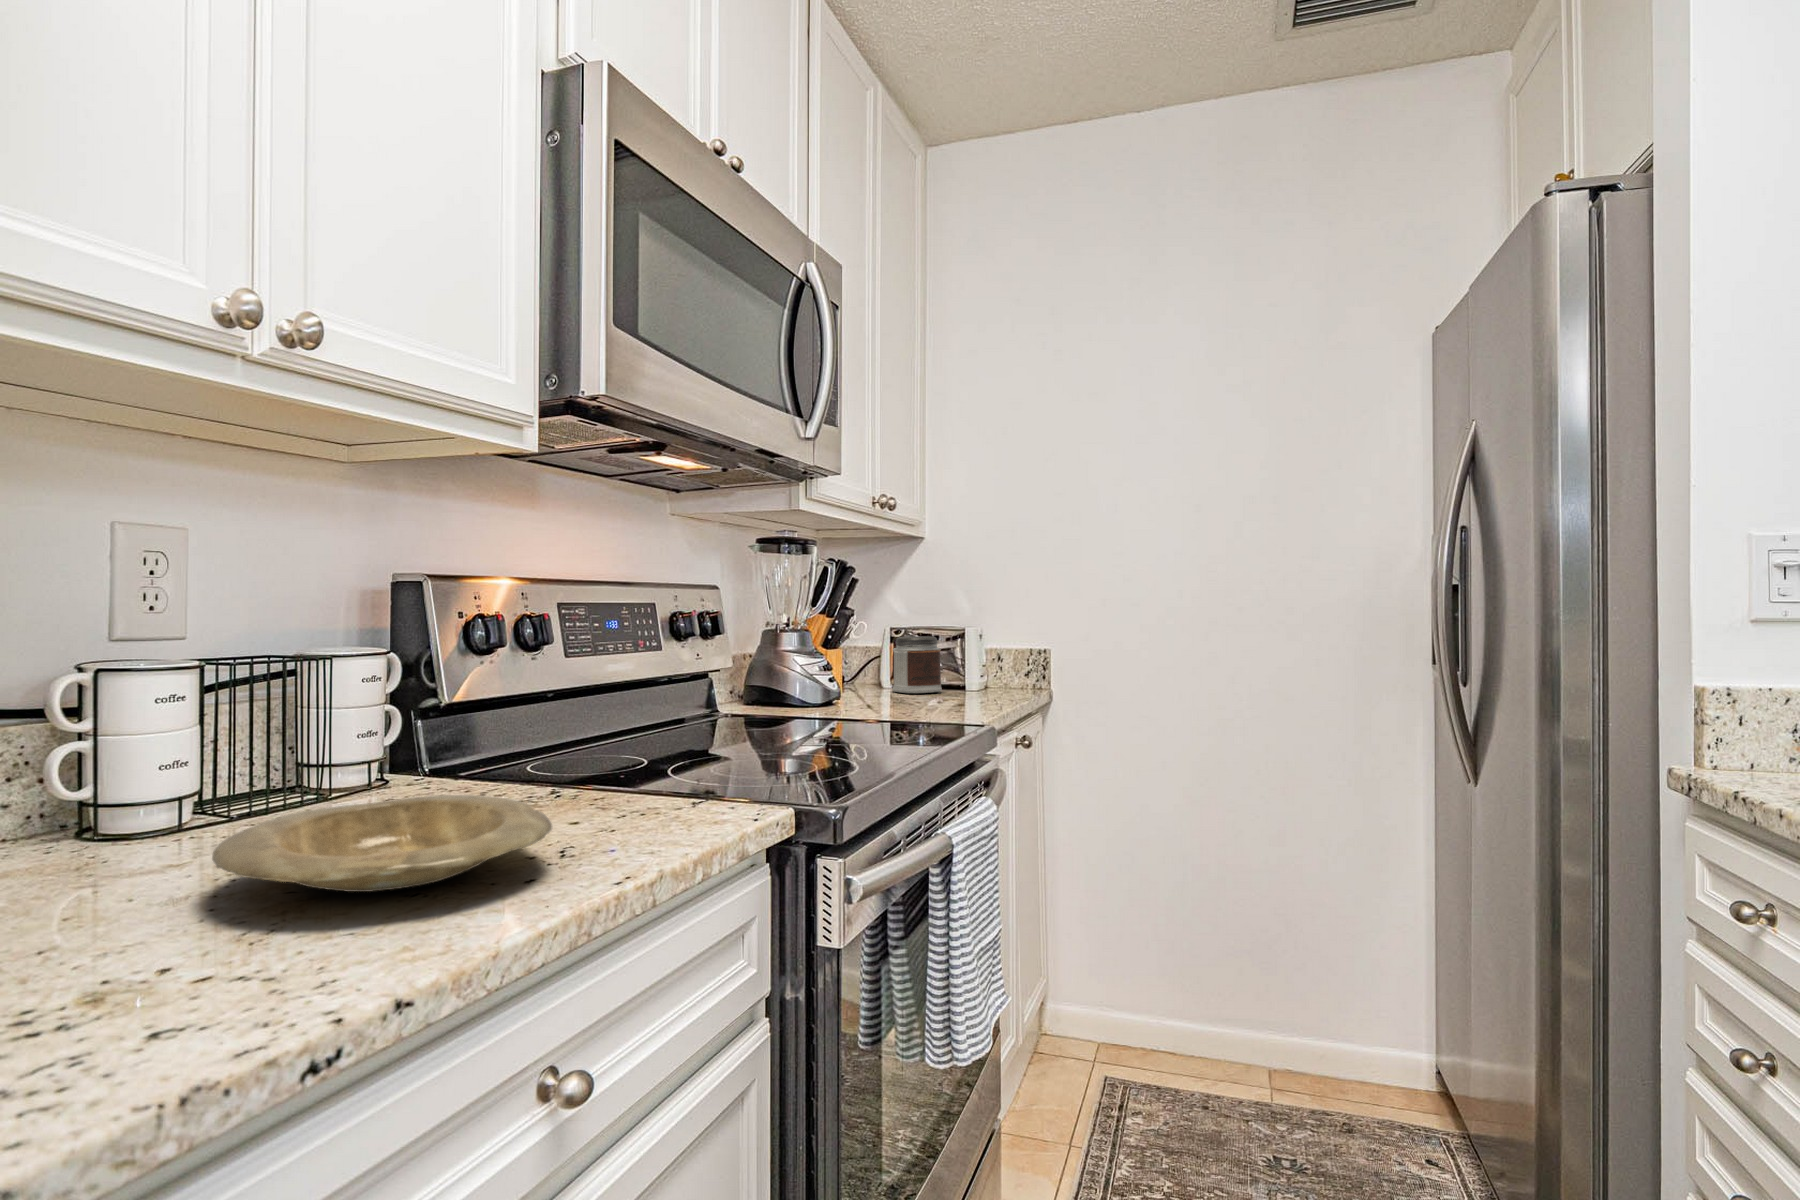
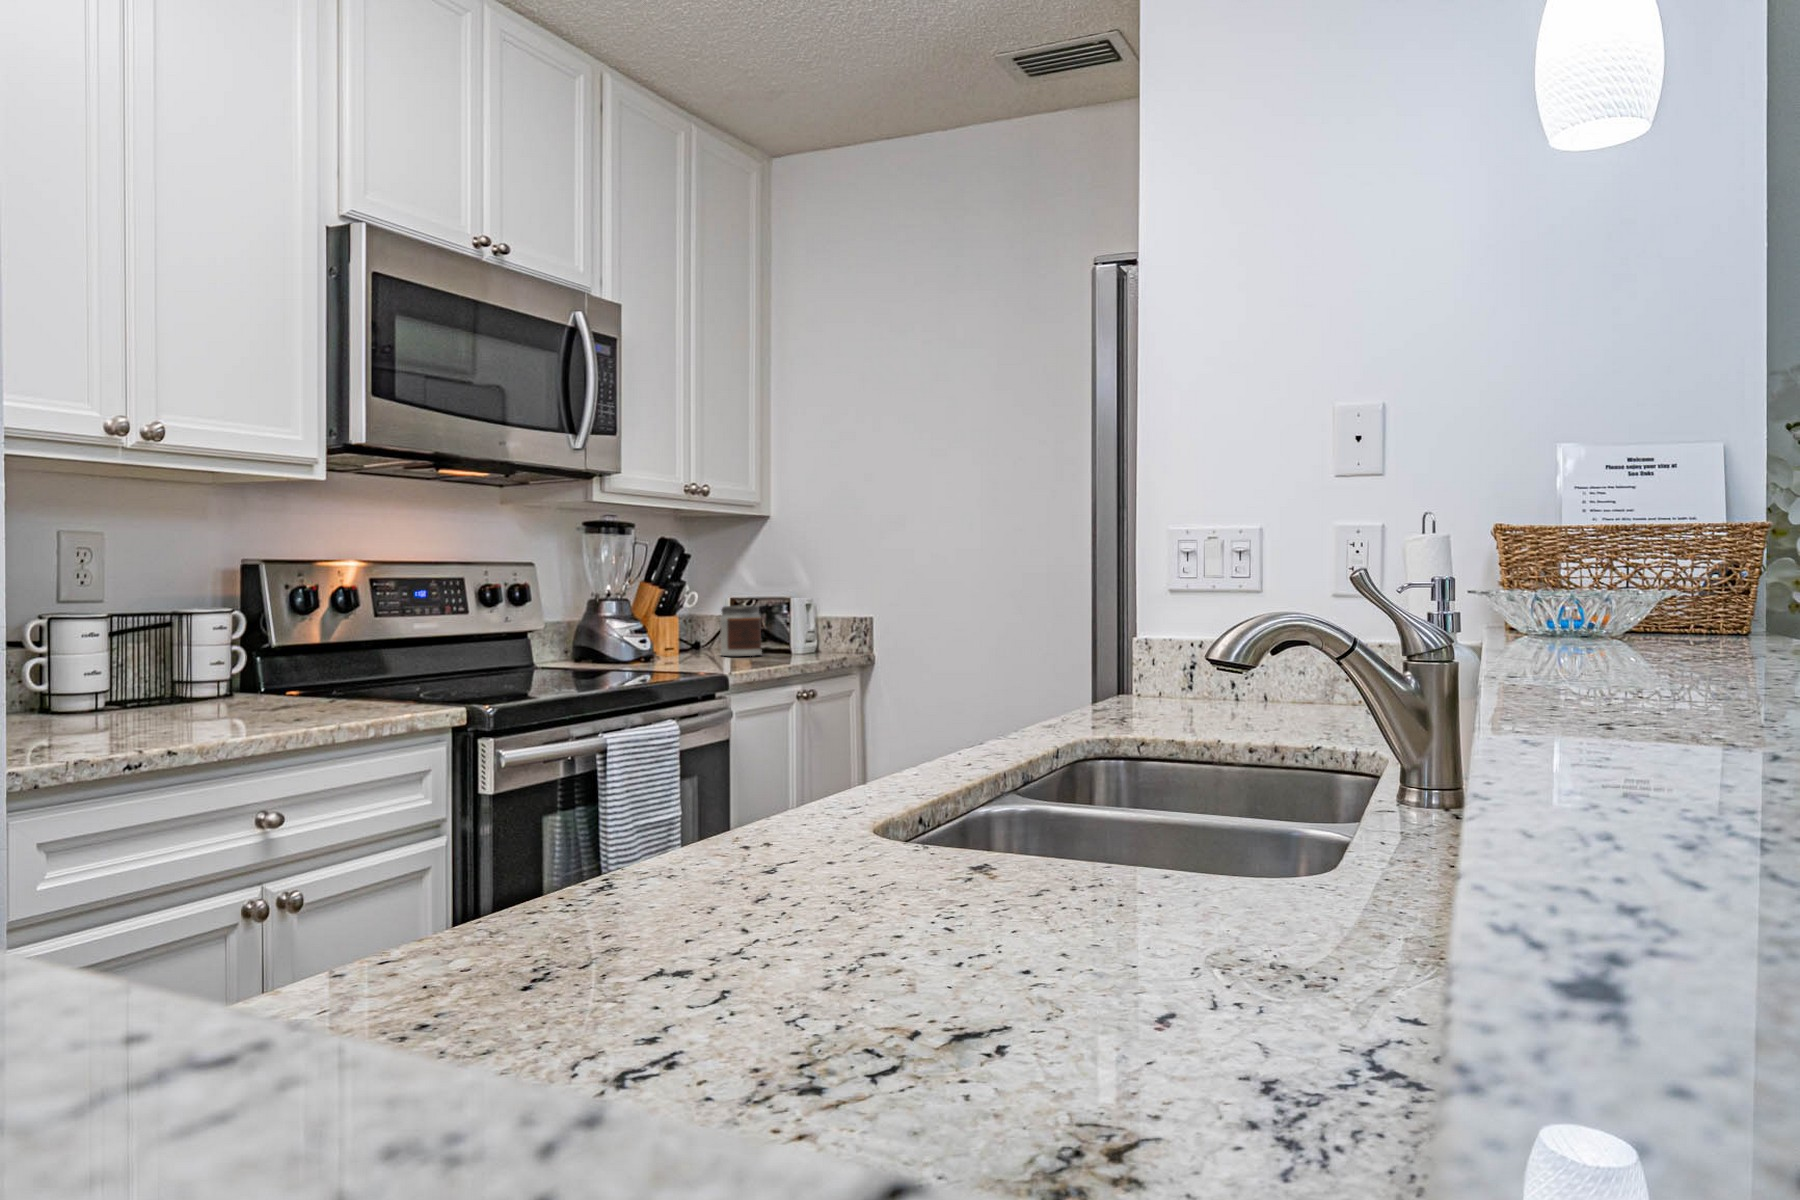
plate: present [212,795,552,892] -> none [104,690,282,727]

